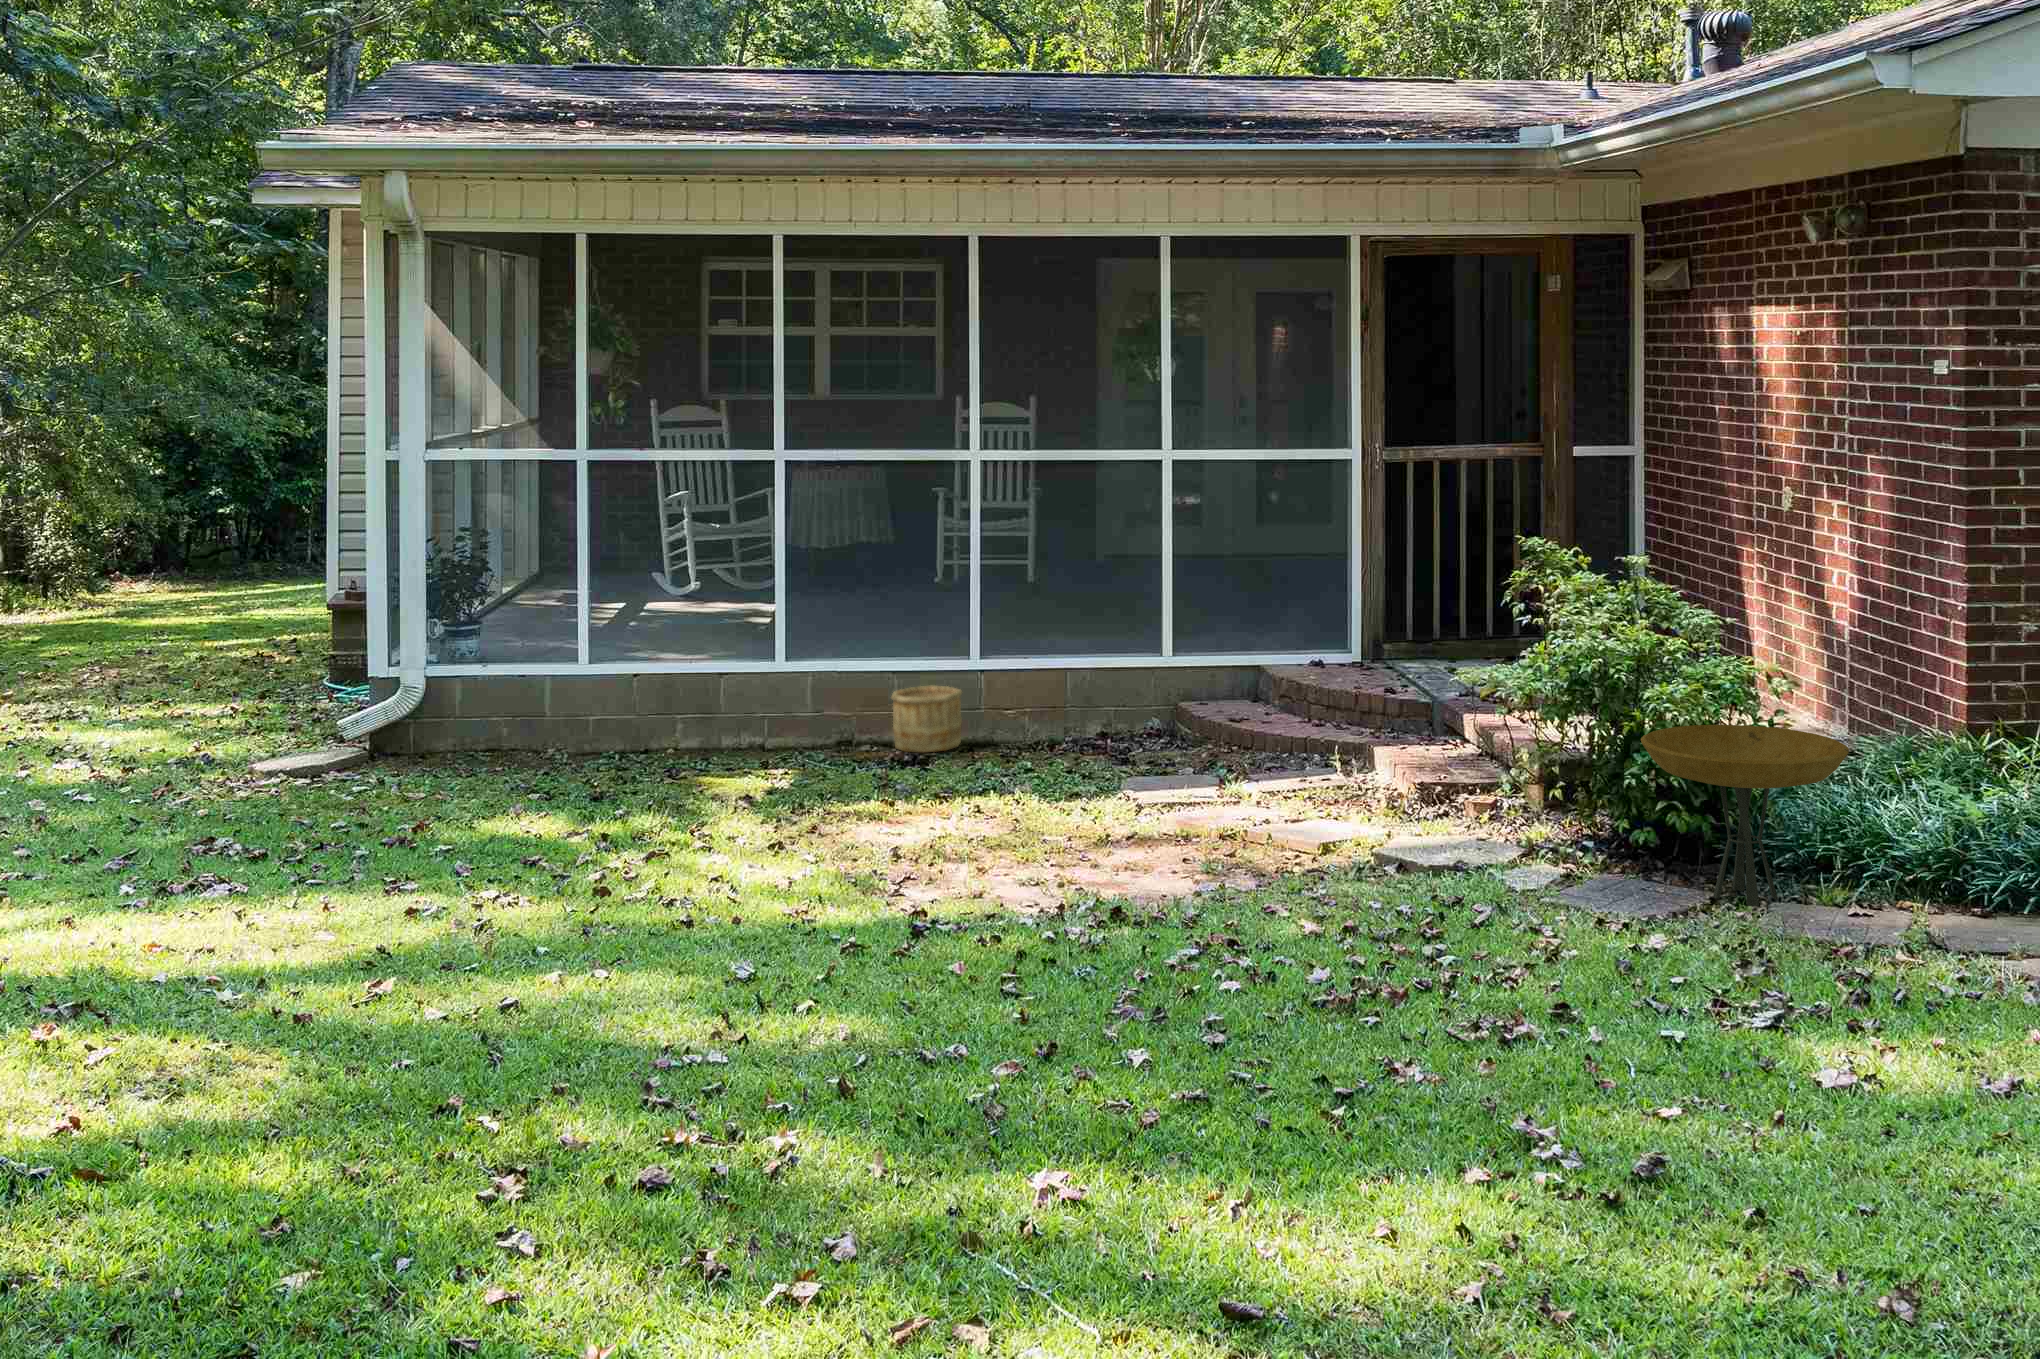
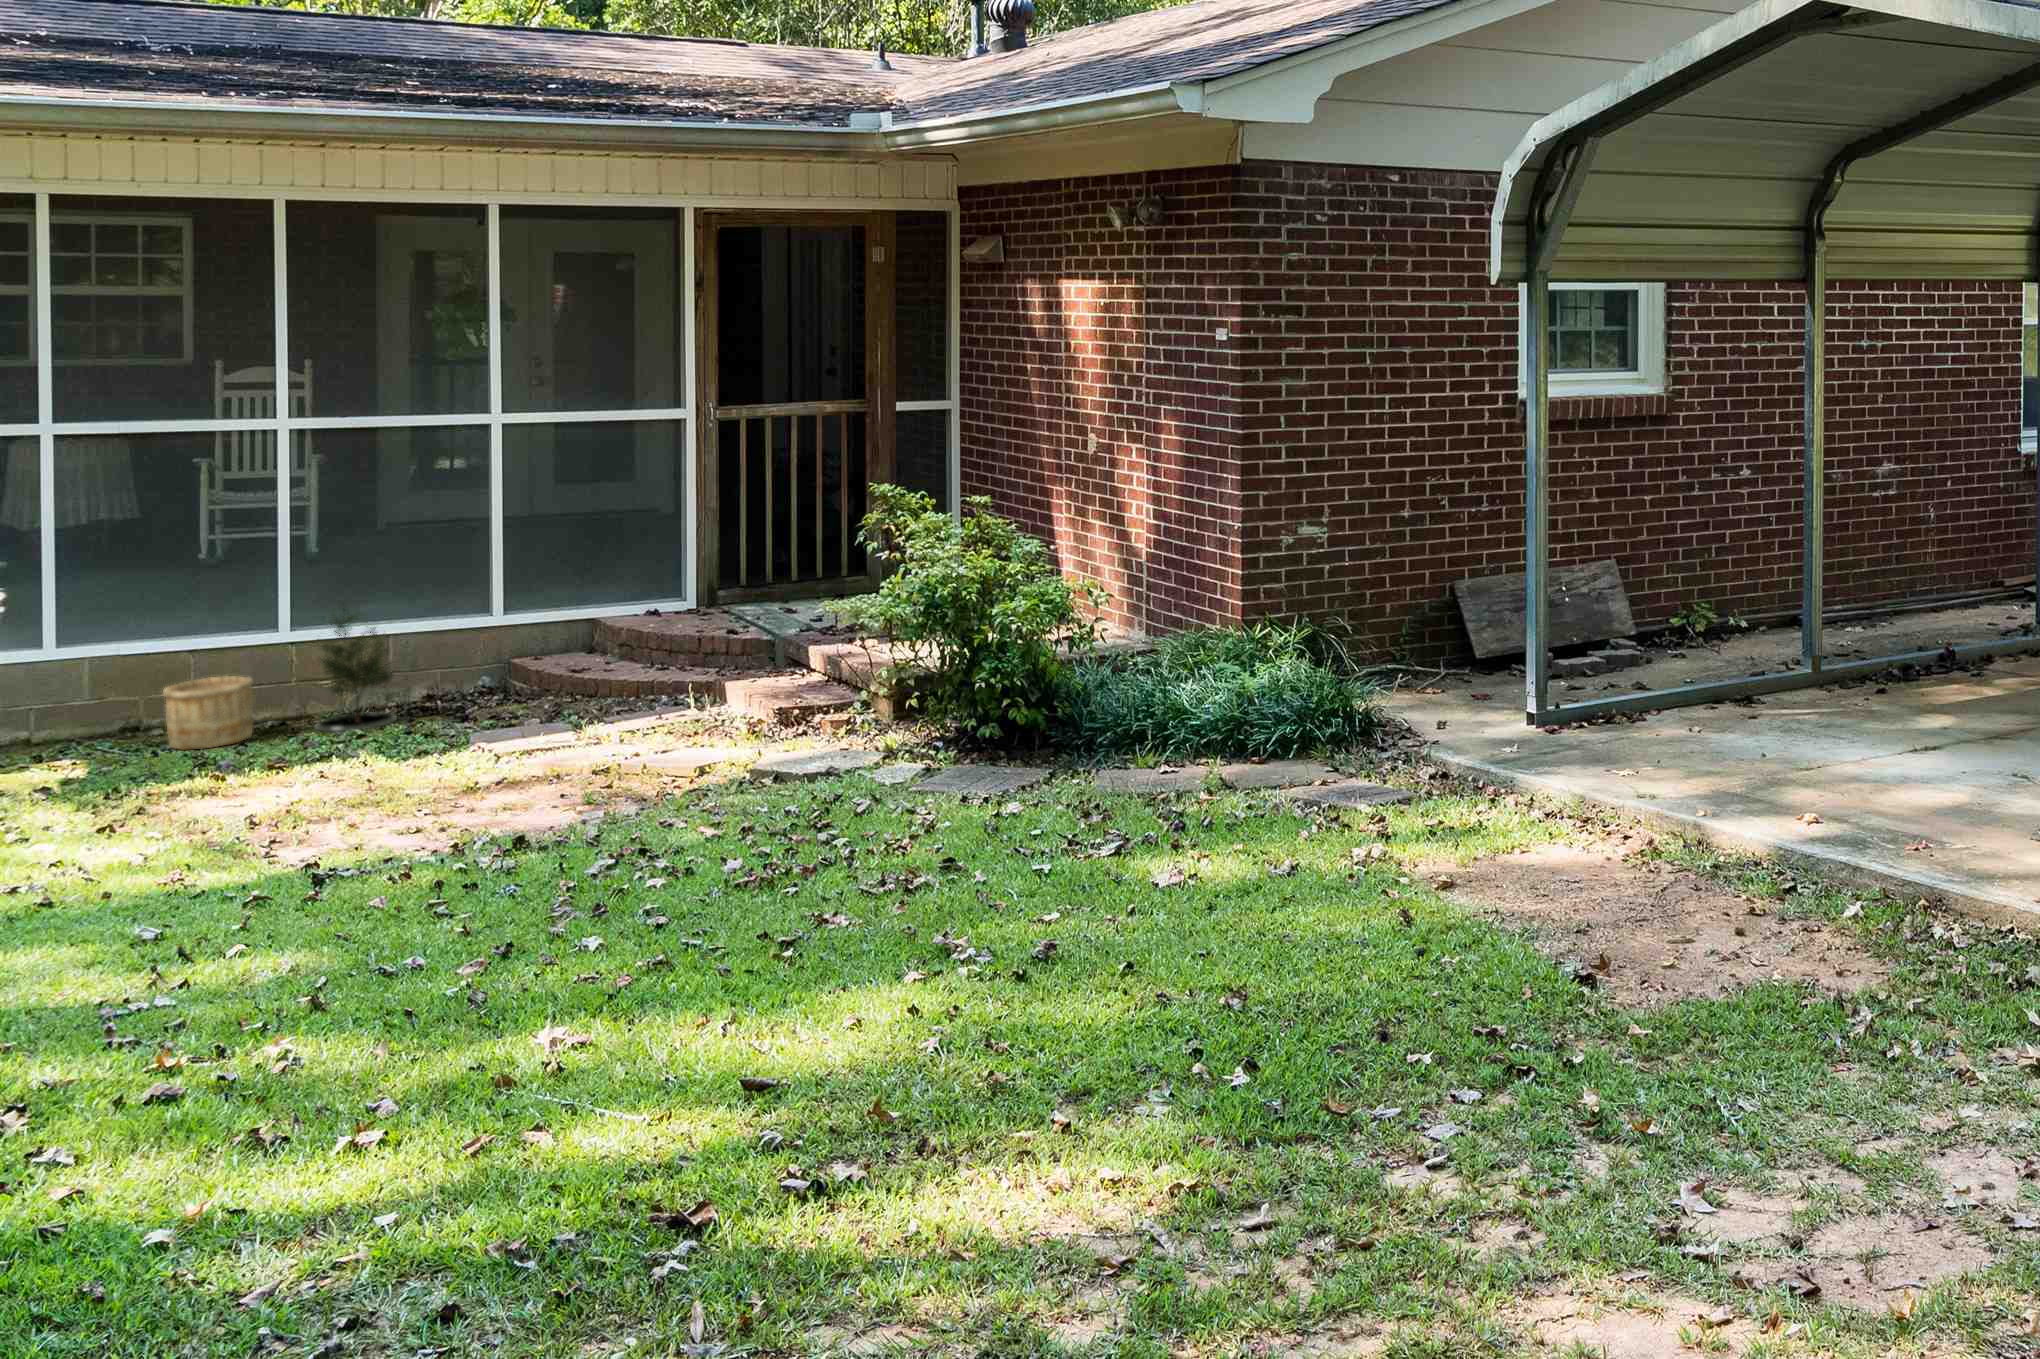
potted tree: none [1007,622,1083,751] -> present [315,604,396,732]
side table: present [1641,725,1849,906] -> none [993,628,1156,769]

